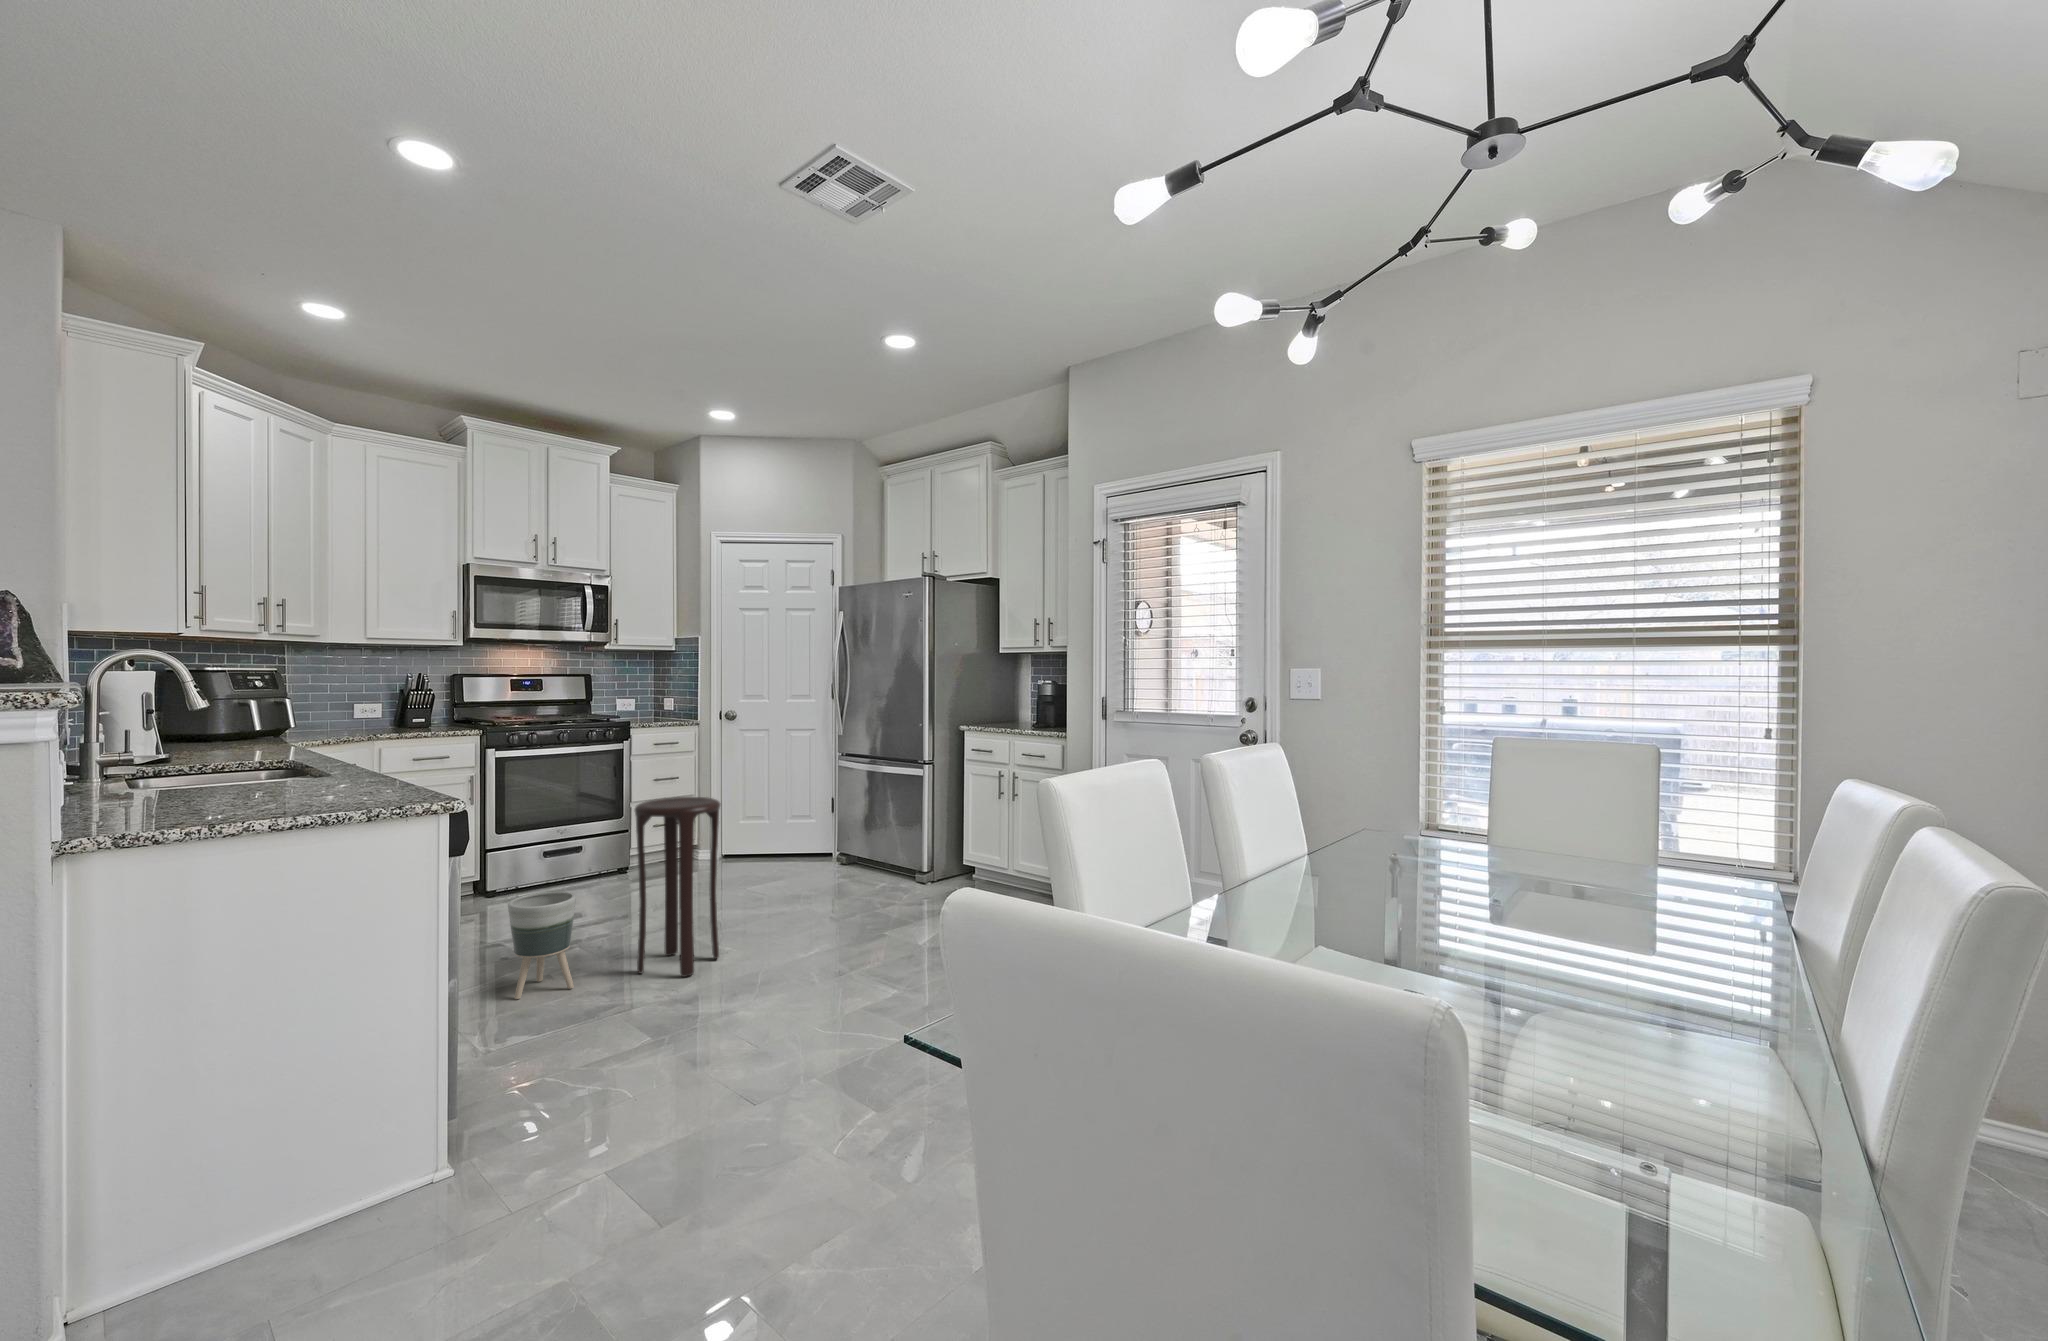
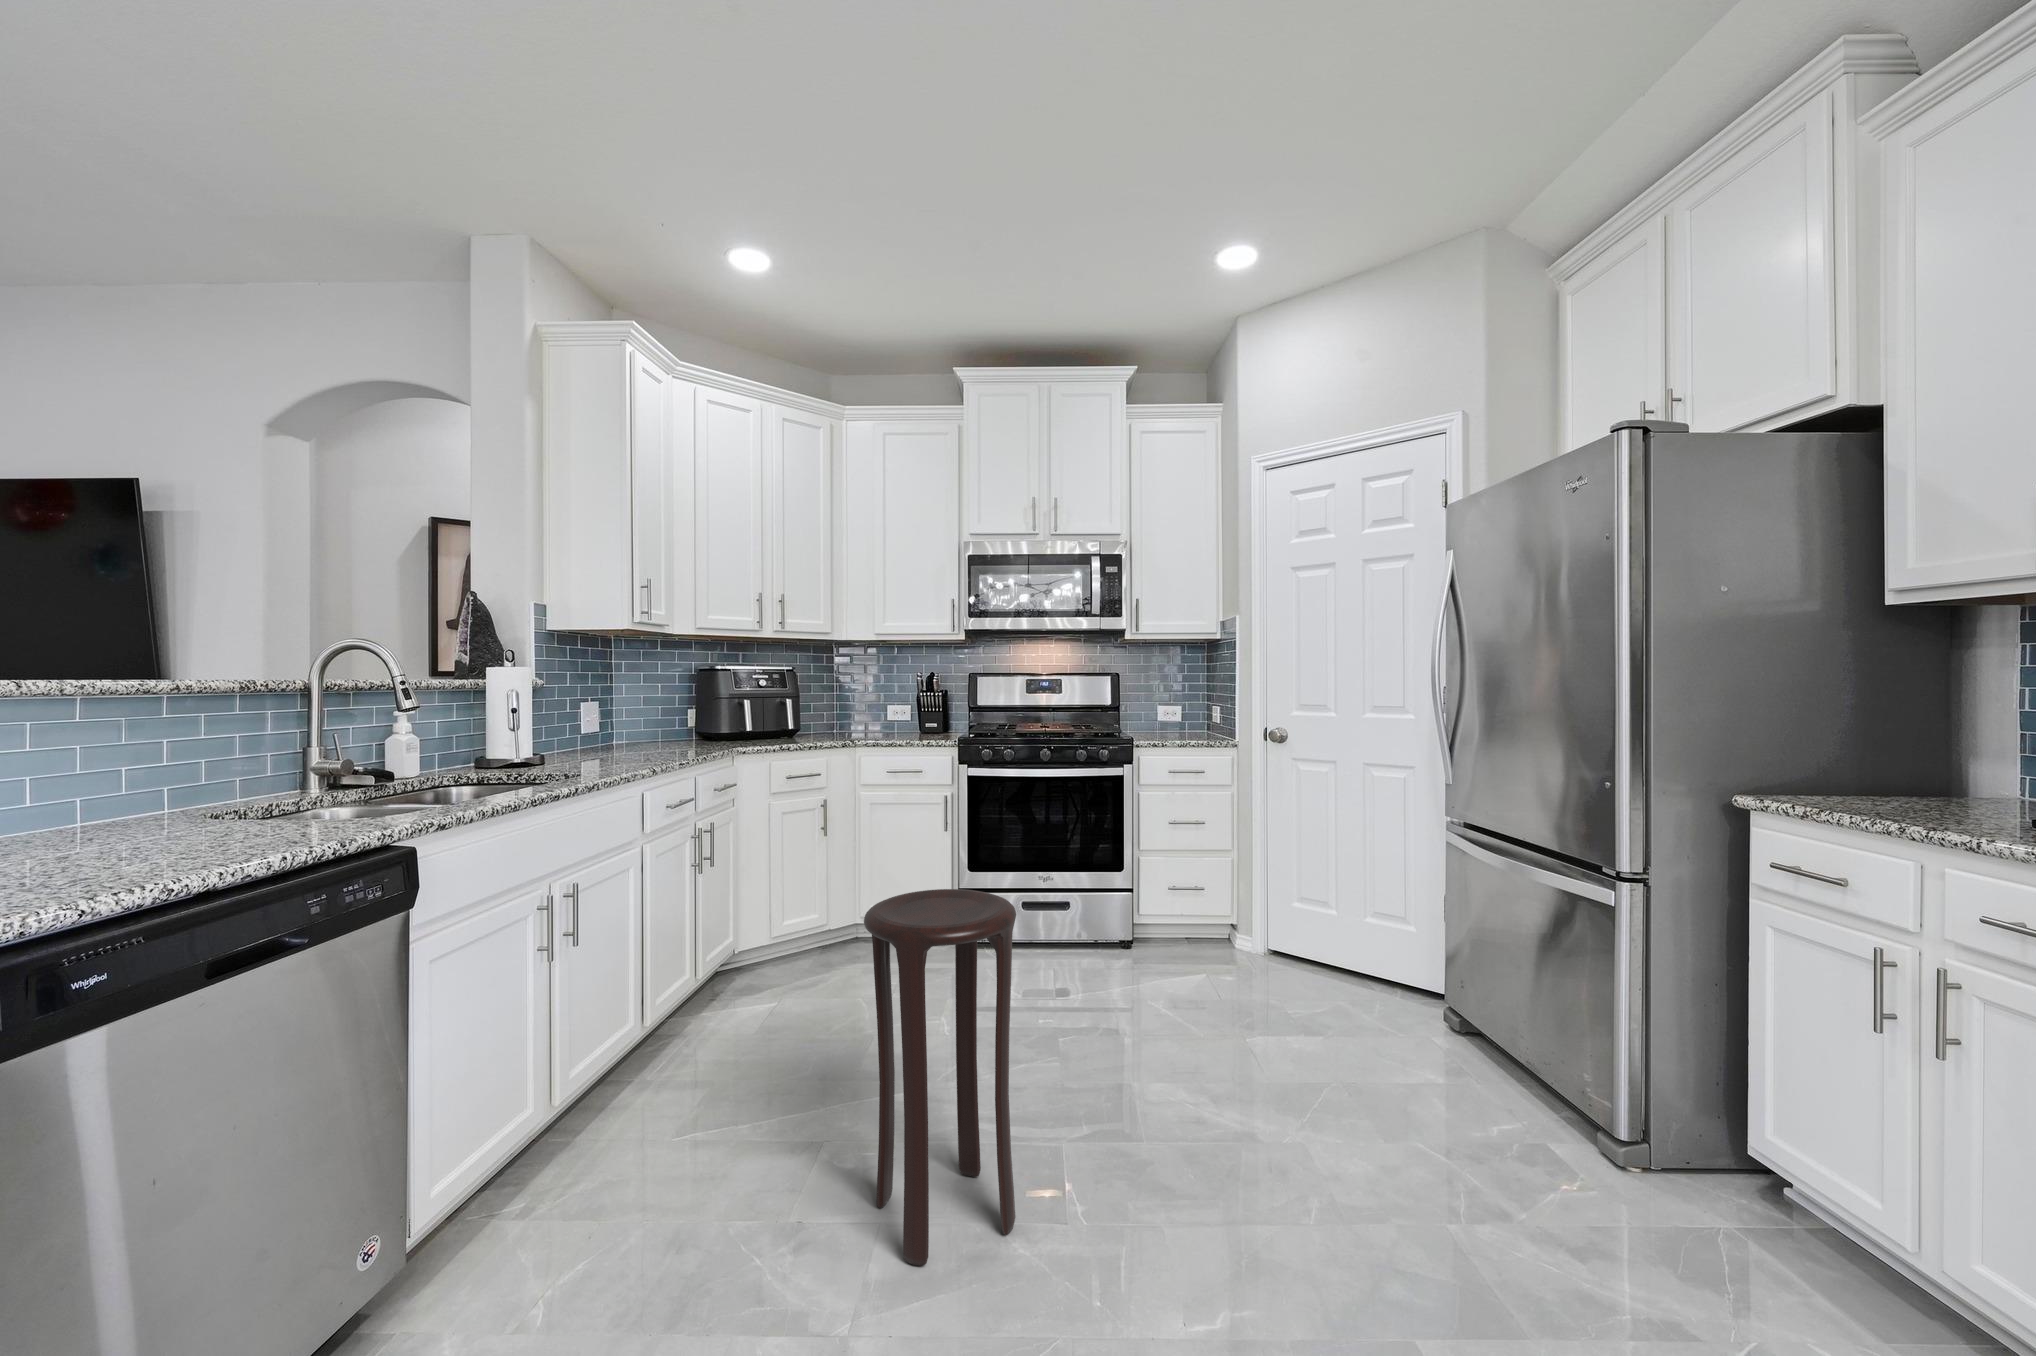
planter: present [508,892,576,999] -> none [703,1009,803,1193]

